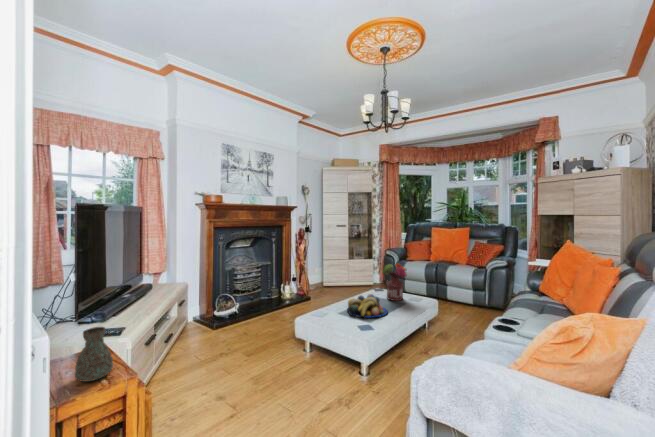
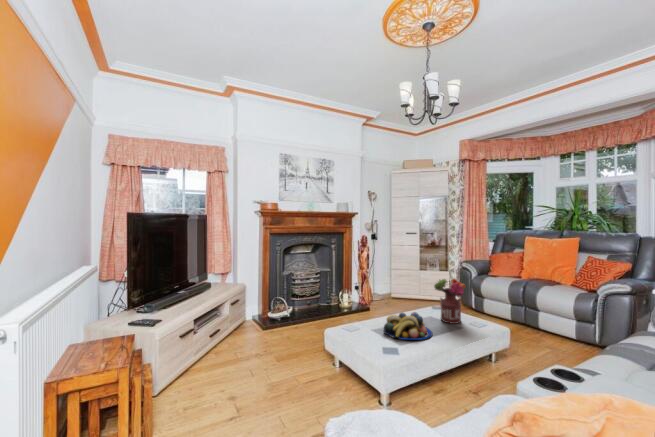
decorative vase: present [75,327,113,382] -> none [85,318,118,365]

